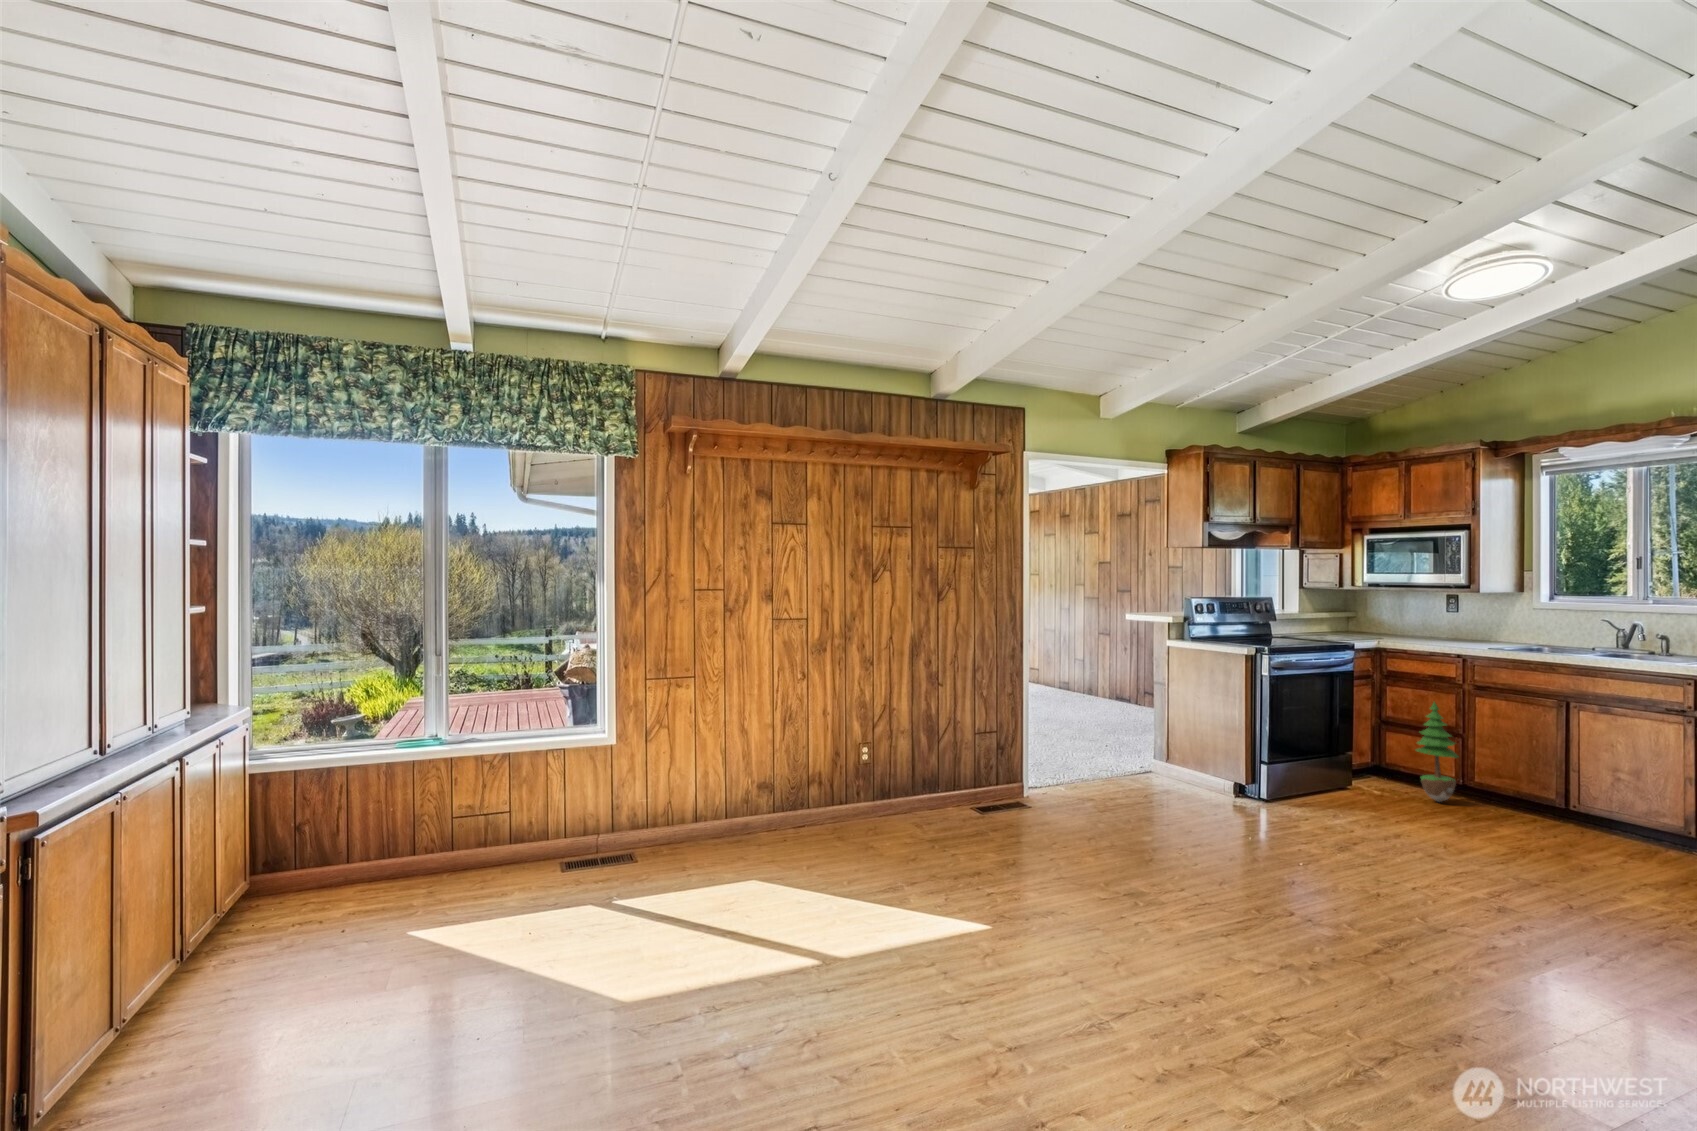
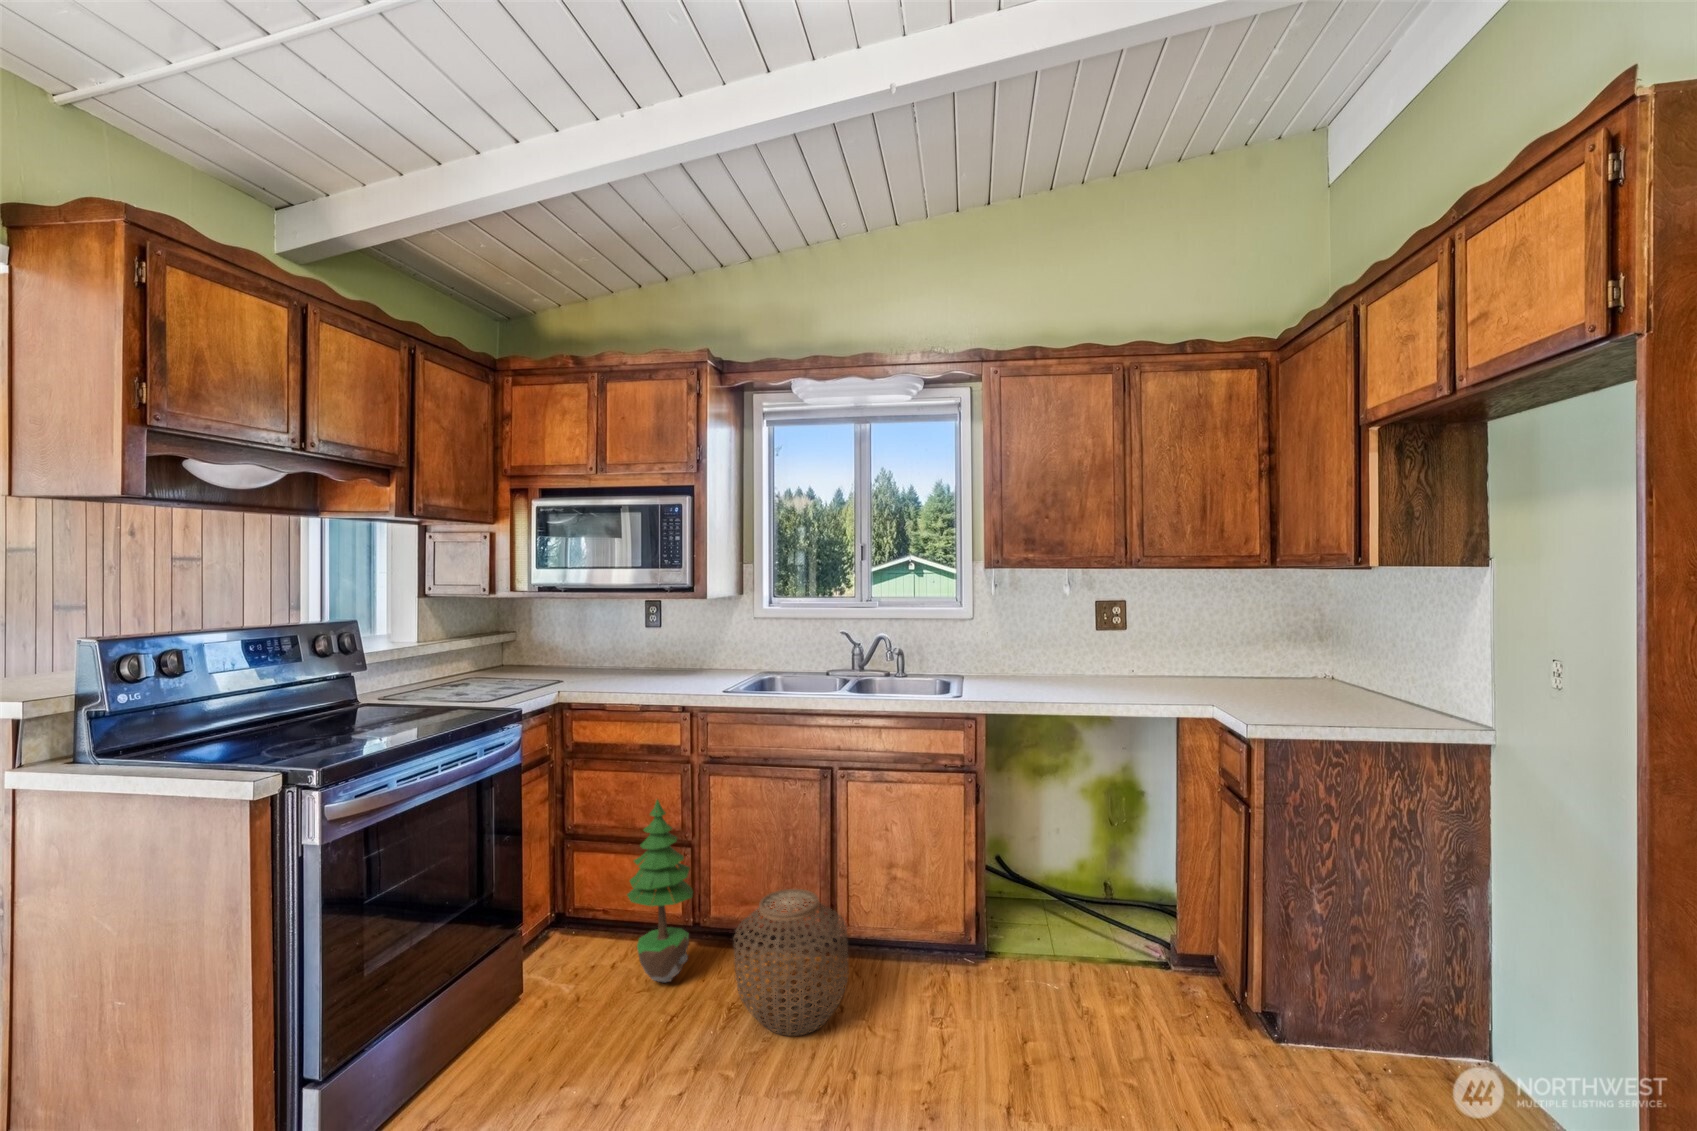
woven basket: none [1474,759,1558,833] -> present [734,889,848,1036]

